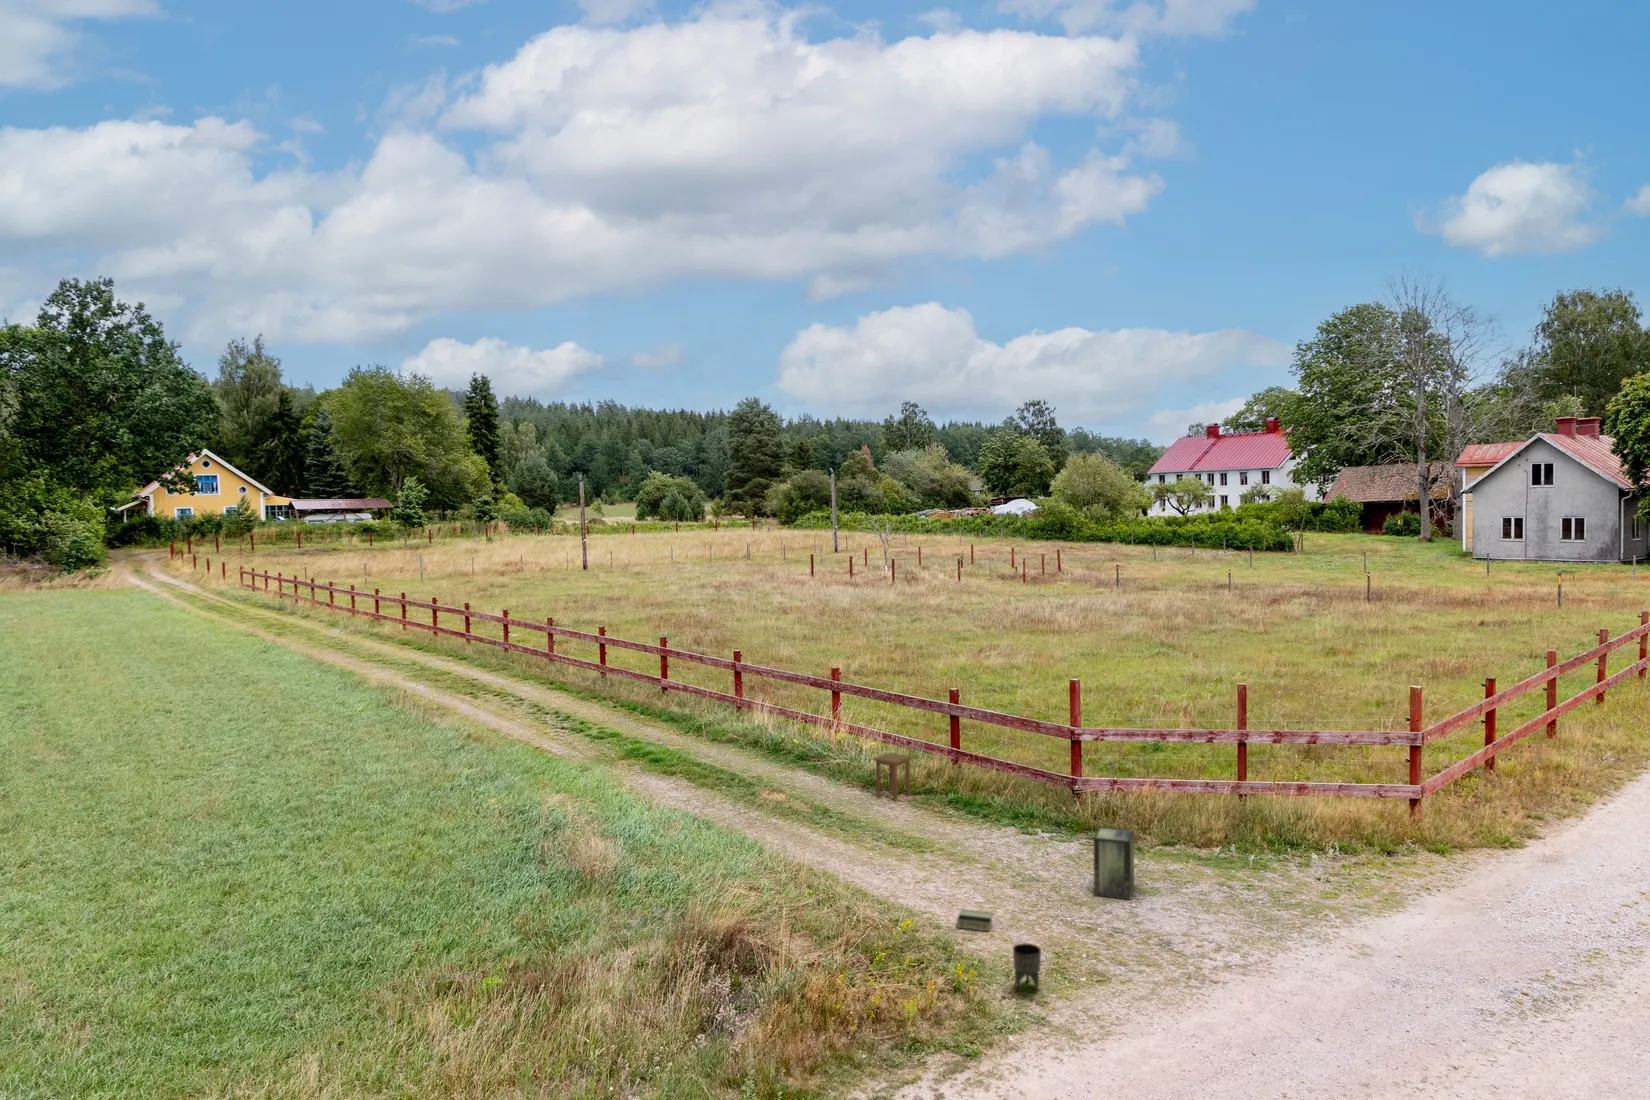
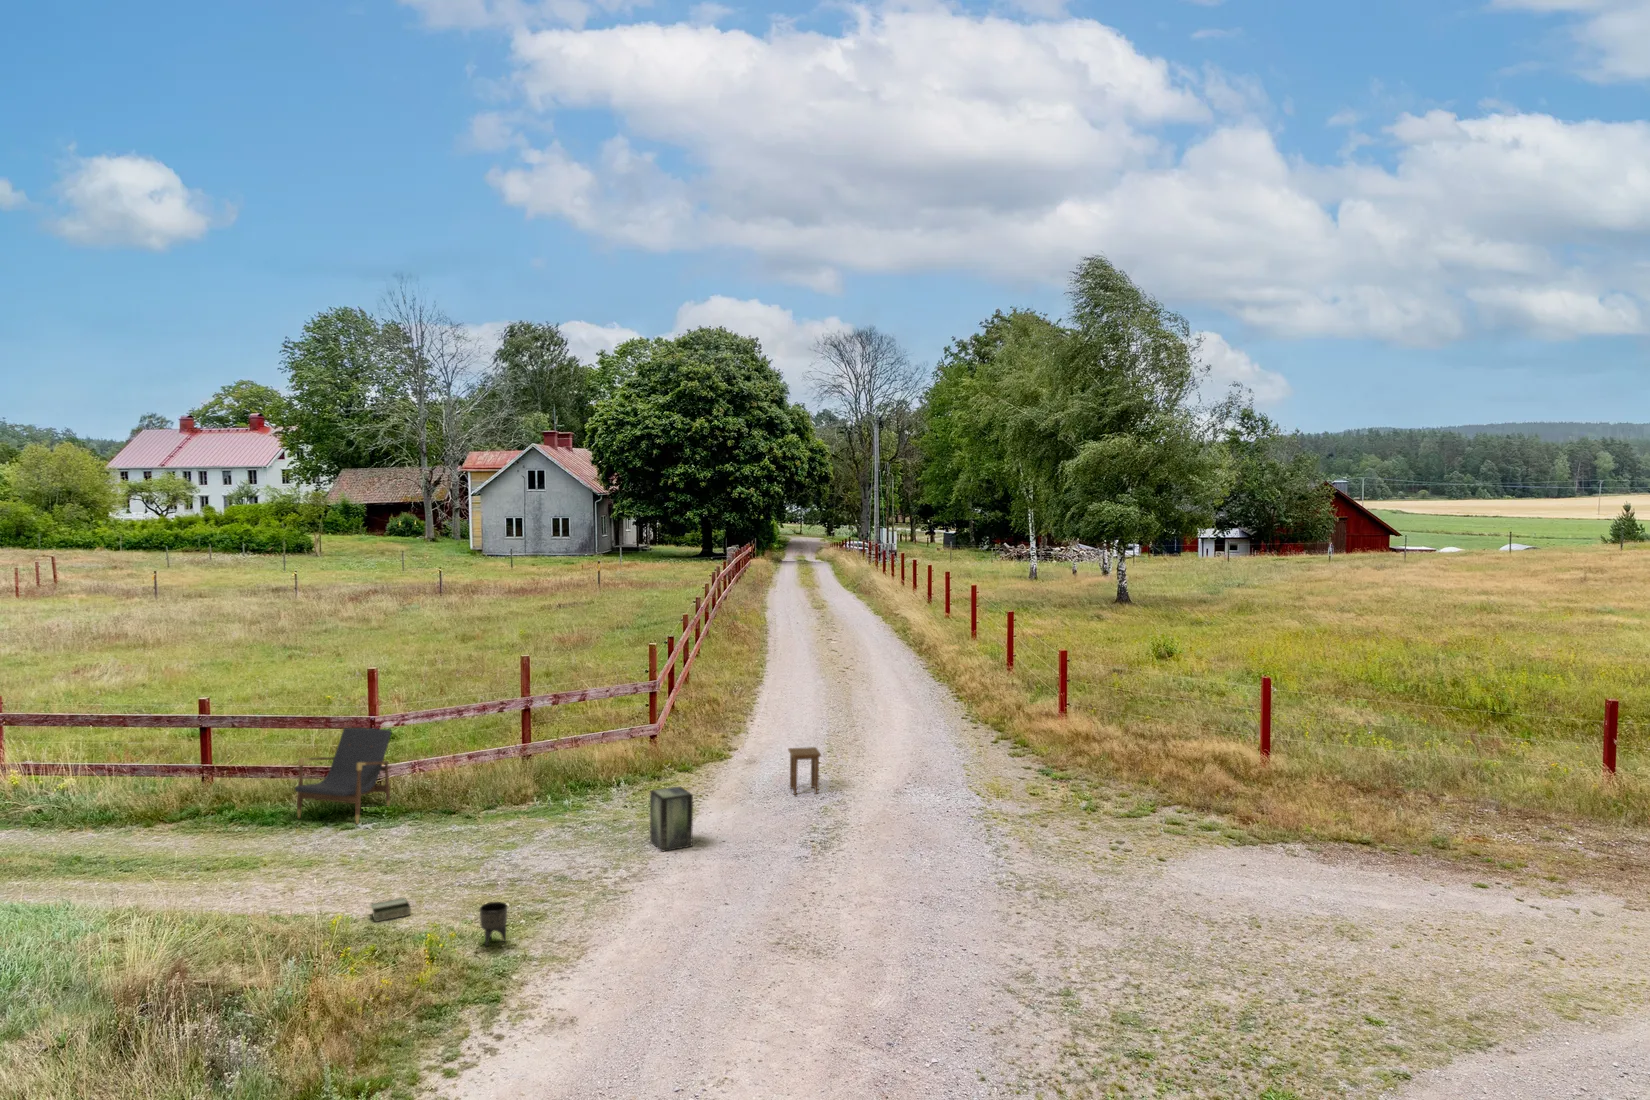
lounge chair: none [996,733,1087,829] -> present [295,728,391,824]
stool: present [873,753,912,801] -> present [788,747,821,795]
storage box: present [1094,827,1134,900] -> present [650,787,693,851]

